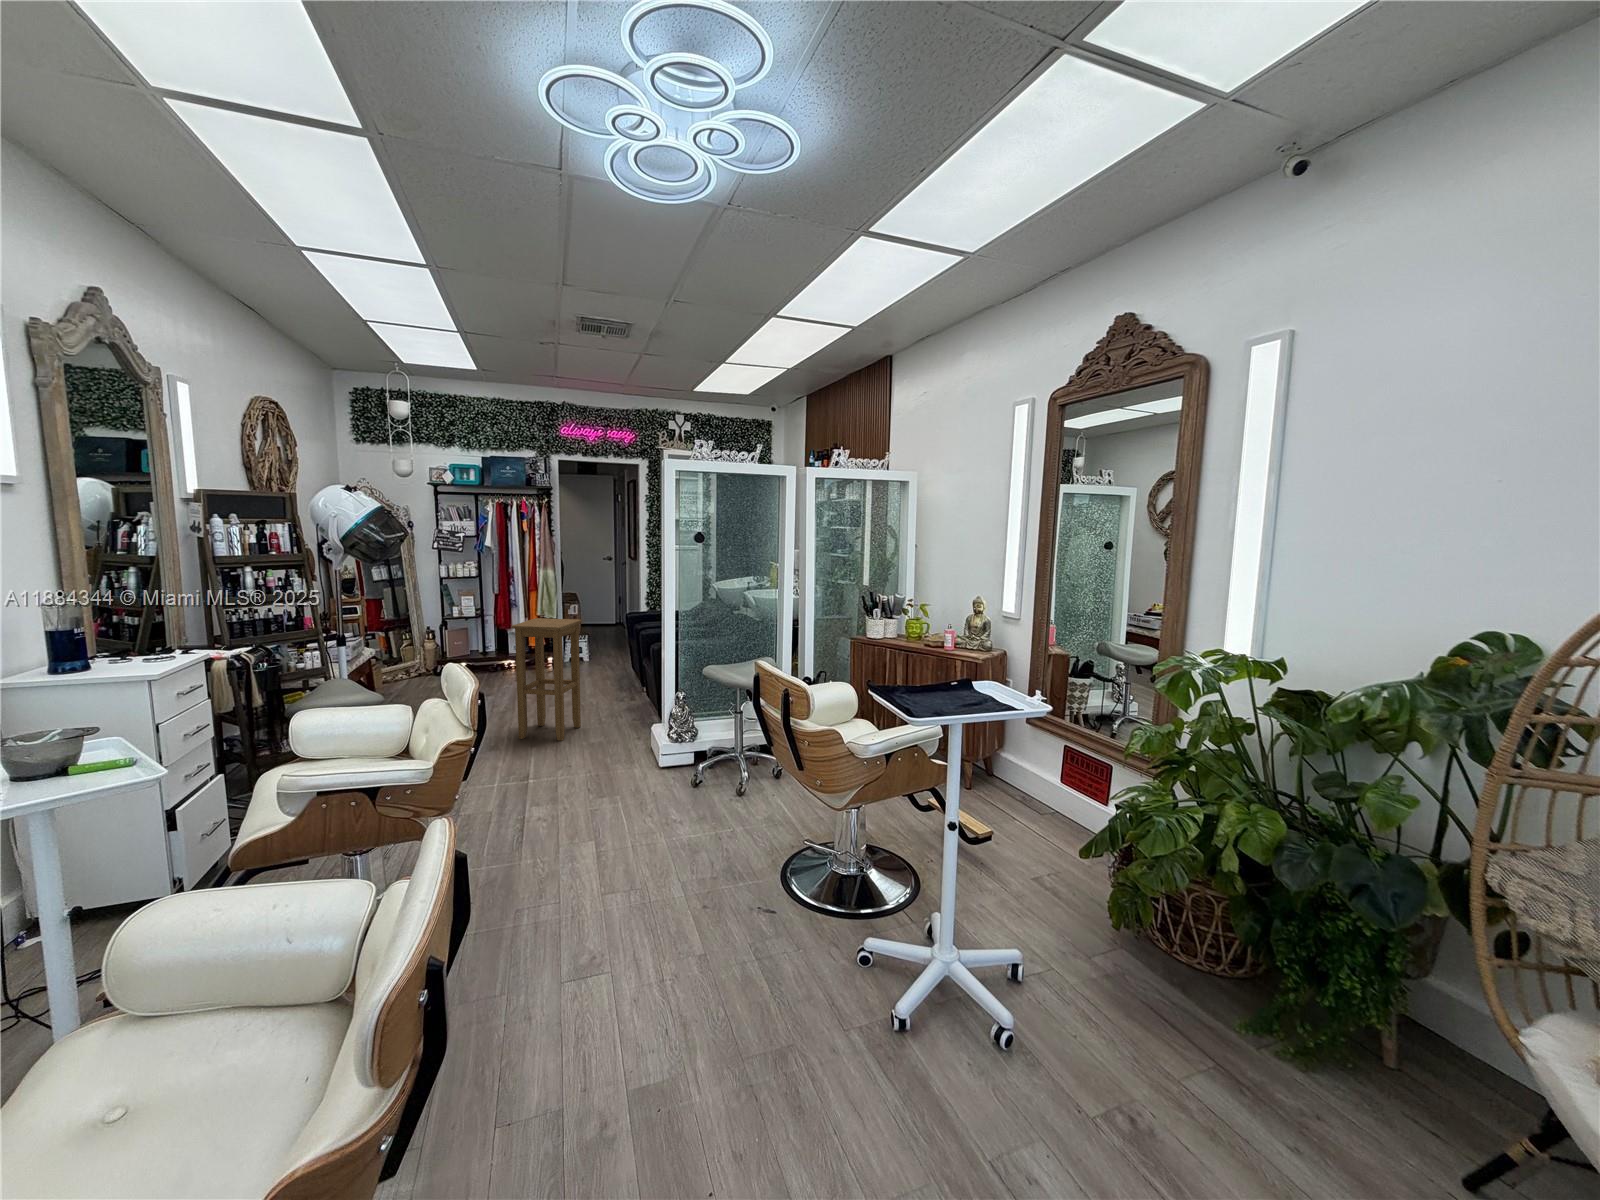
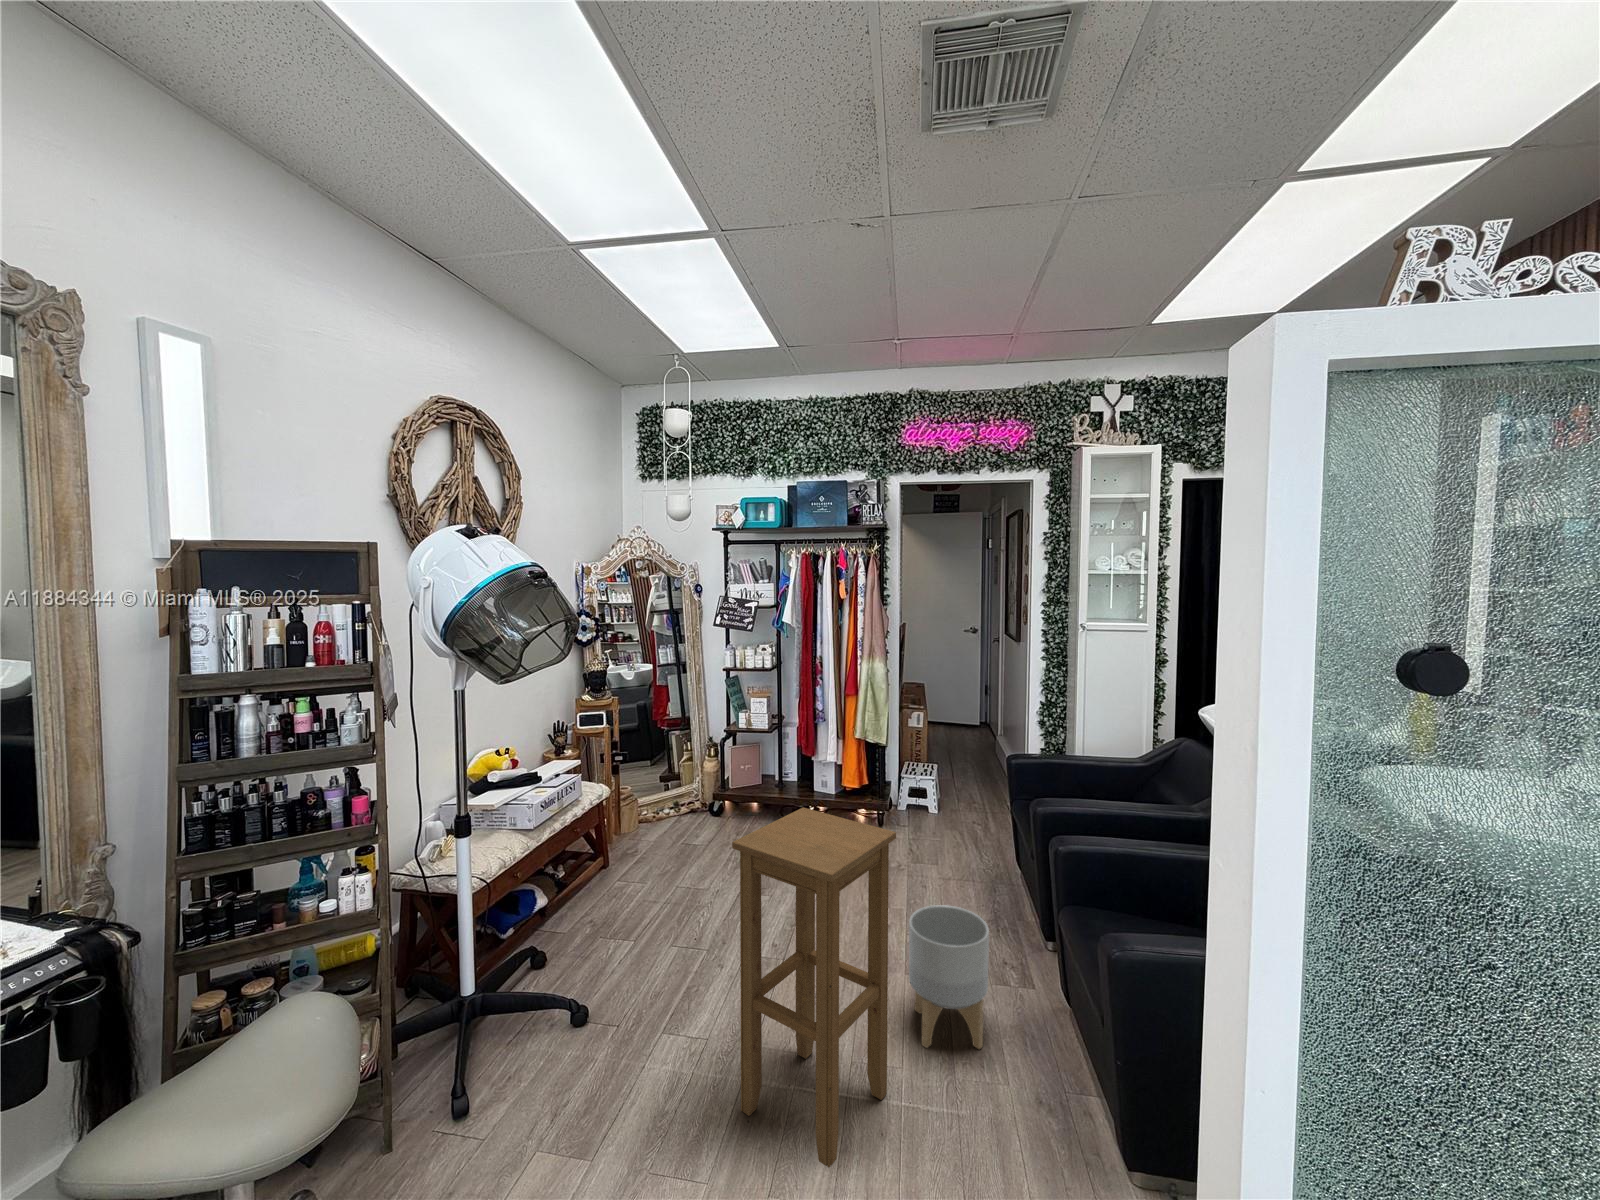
planter: none [586,663,621,717] -> present [909,905,989,1049]

